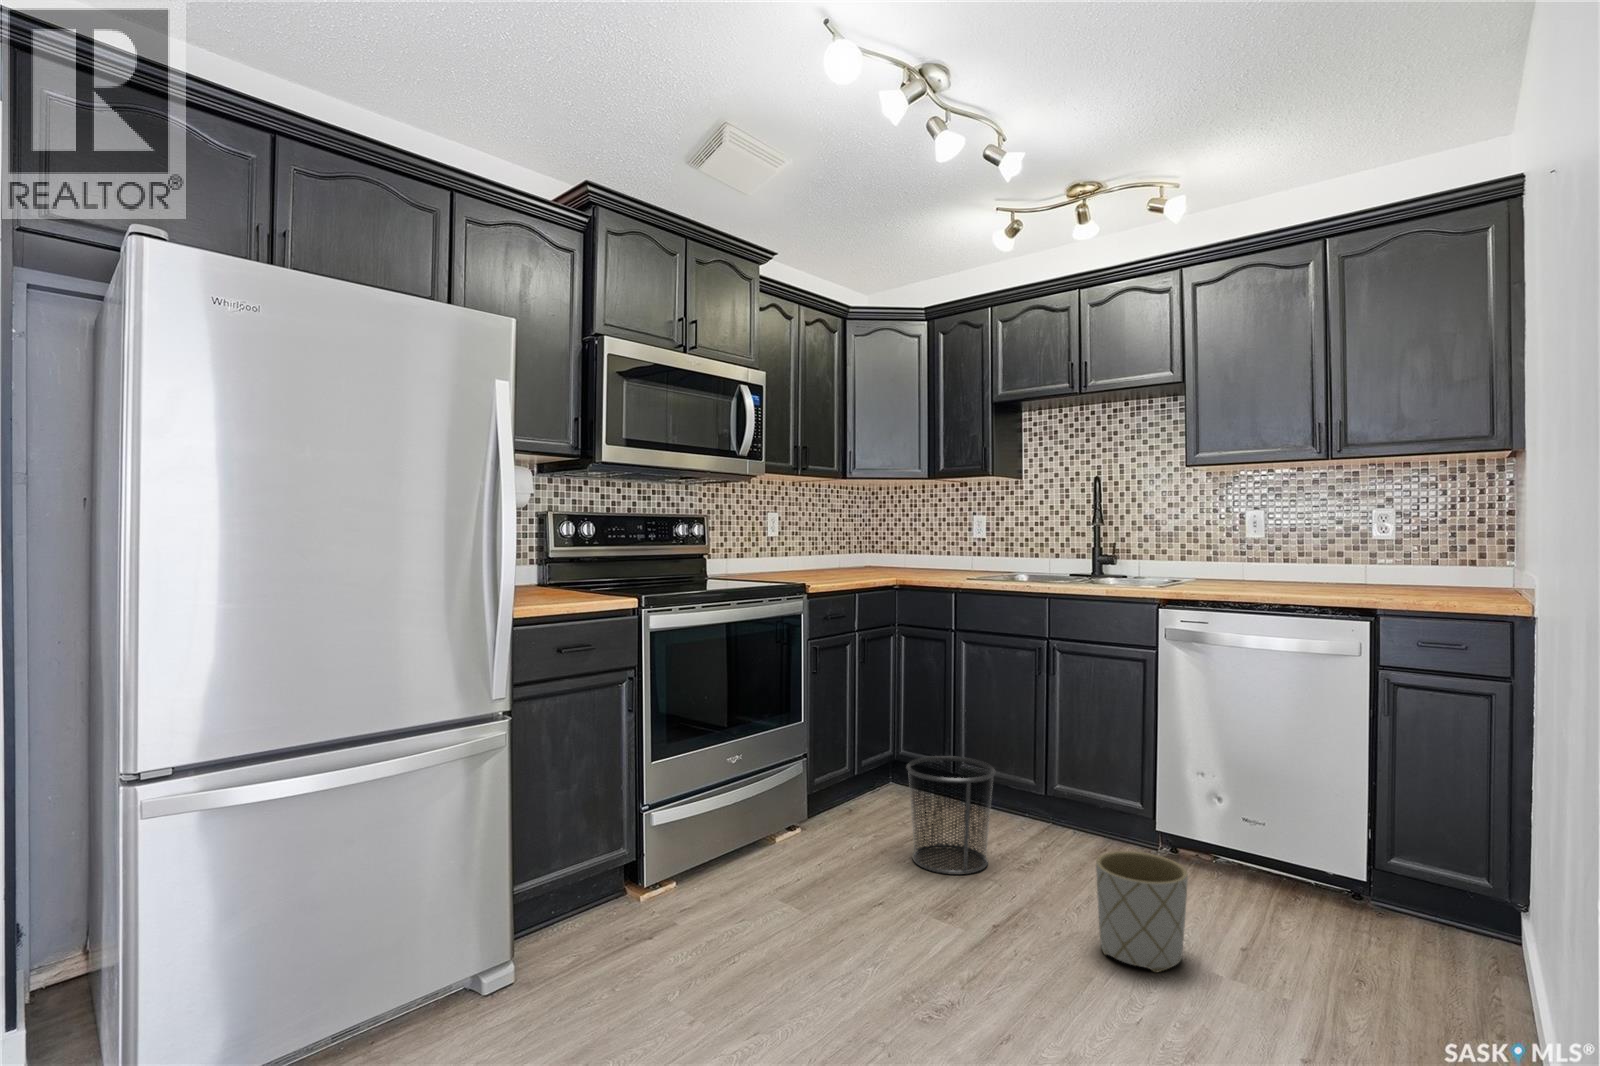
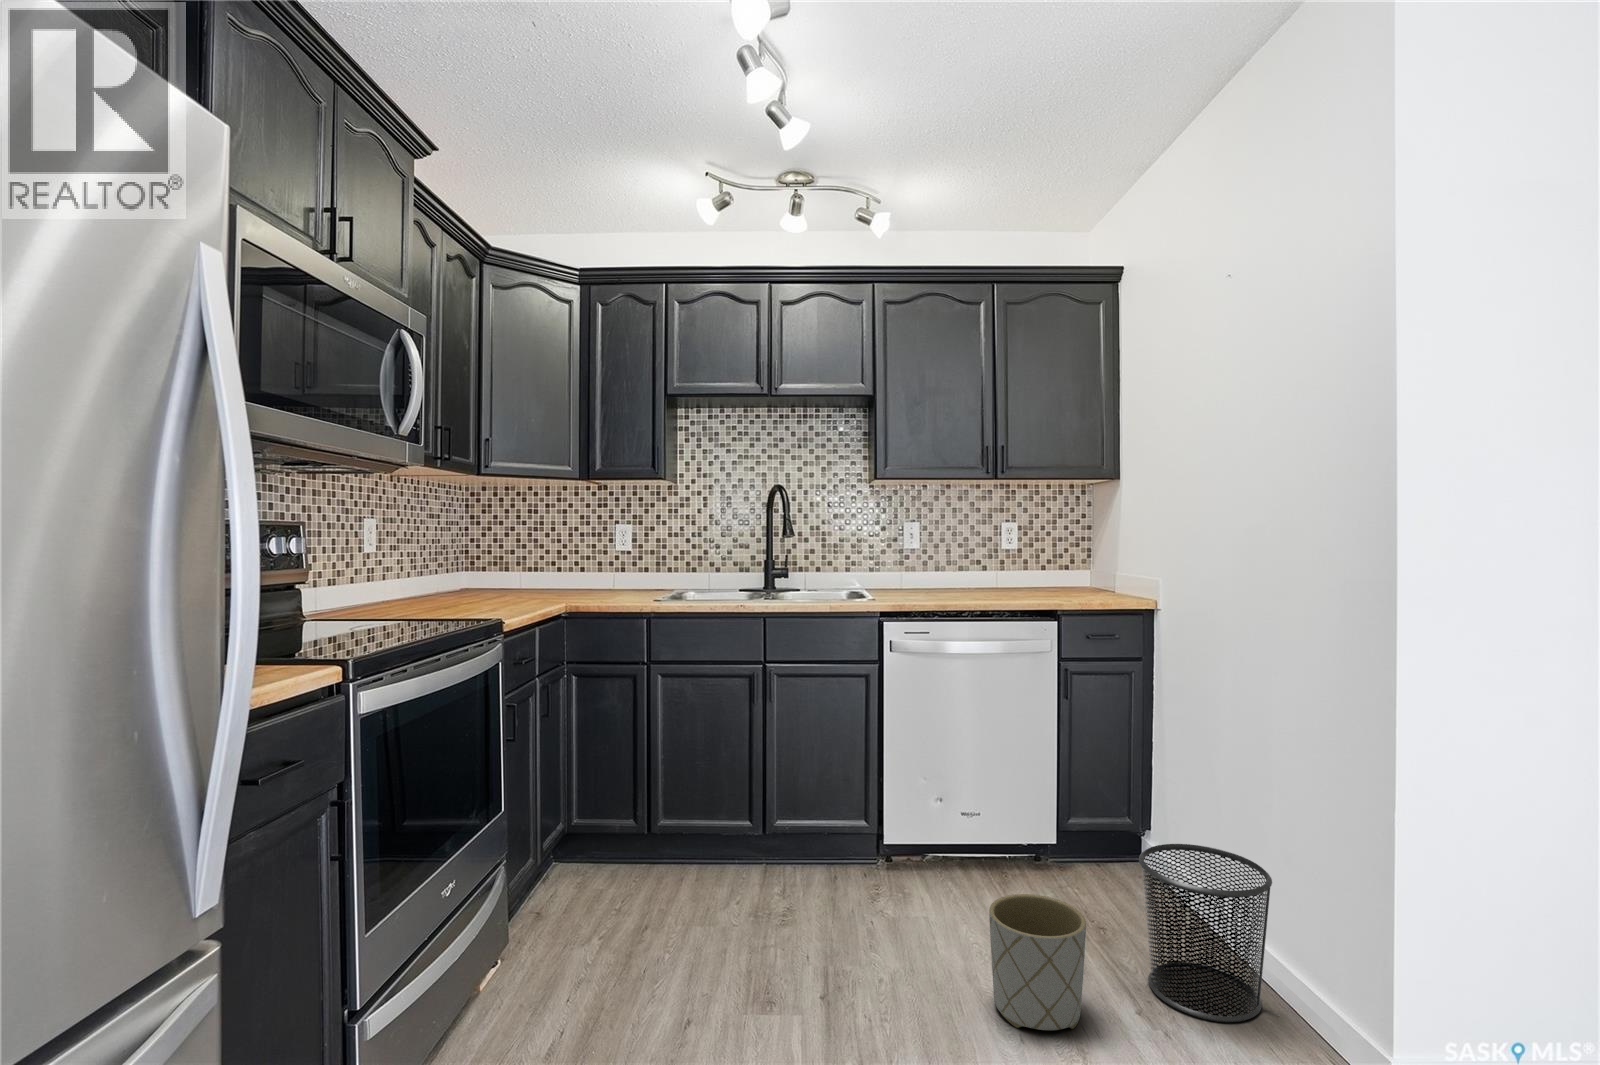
waste bin: present [907,756,995,875] -> present [1139,844,1272,1022]

